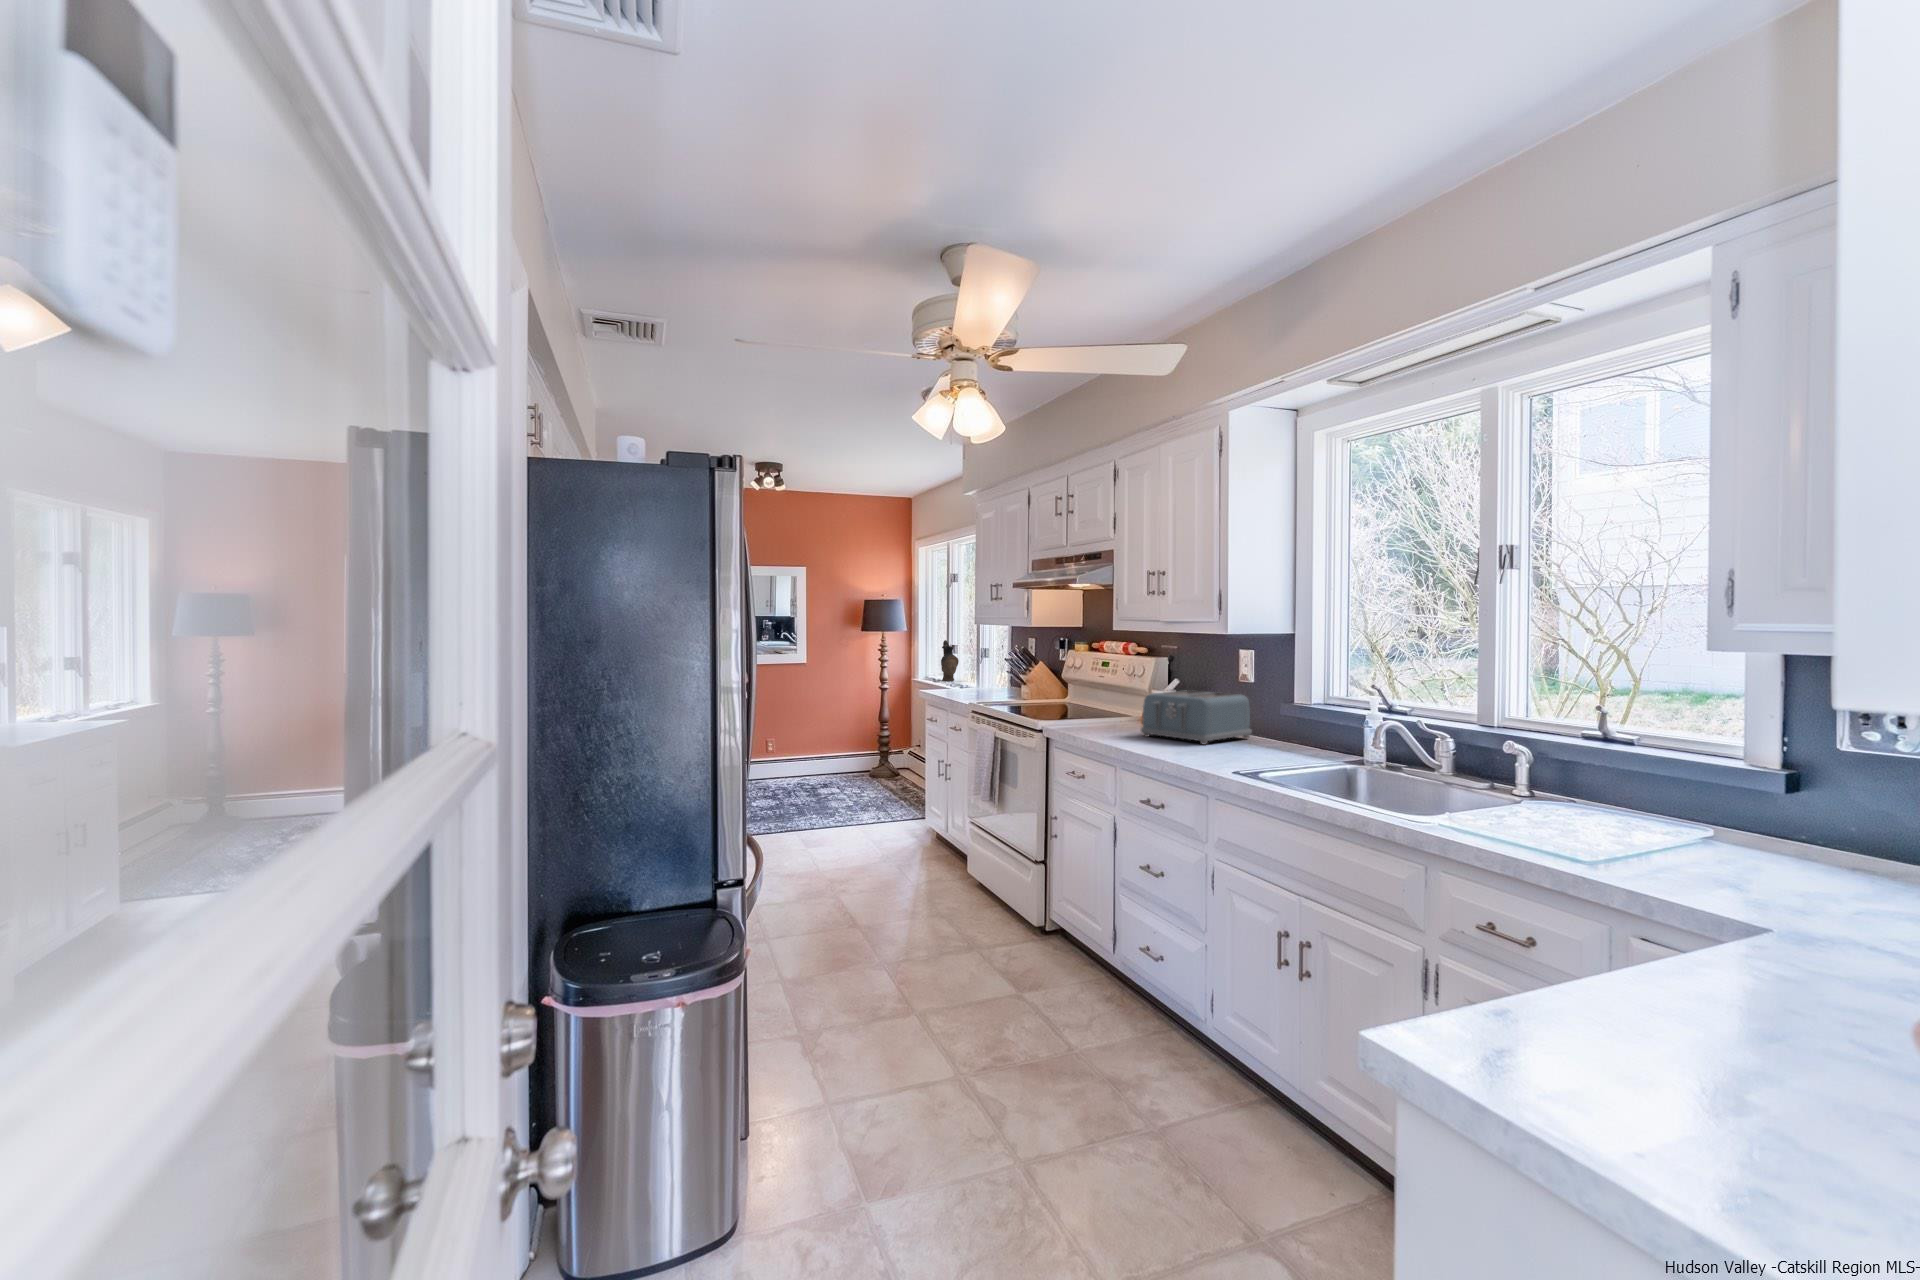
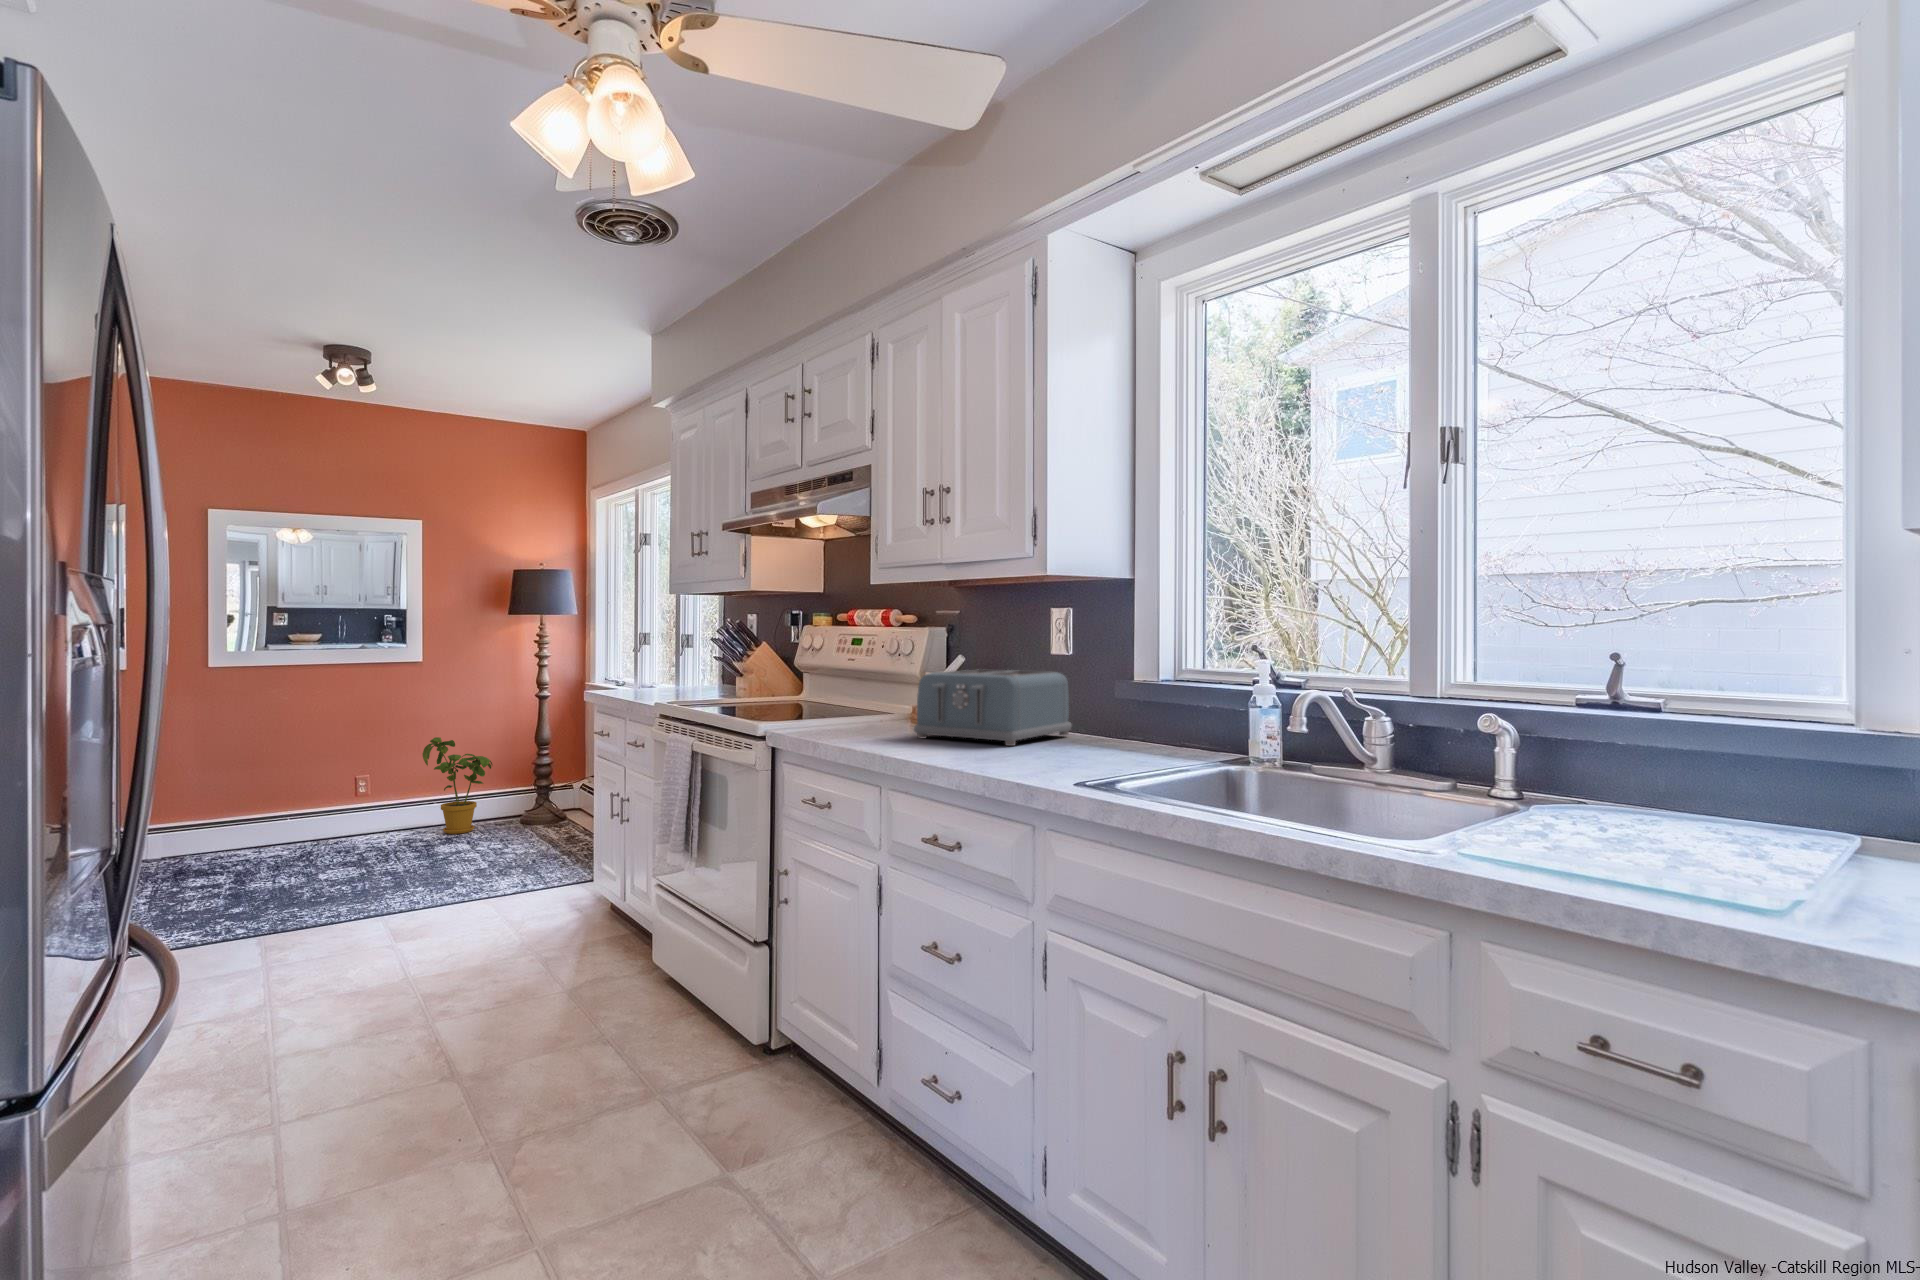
ceramic pitcher: present [941,640,959,681] -> none [623,625,649,681]
house plant: none [808,716,852,783] -> present [423,737,493,834]

